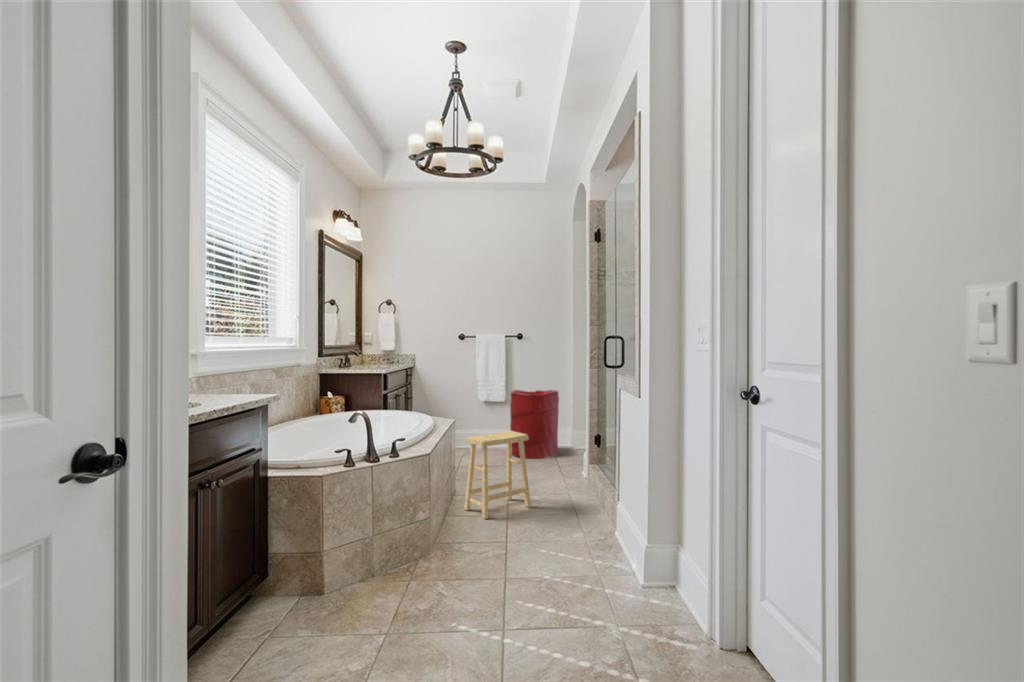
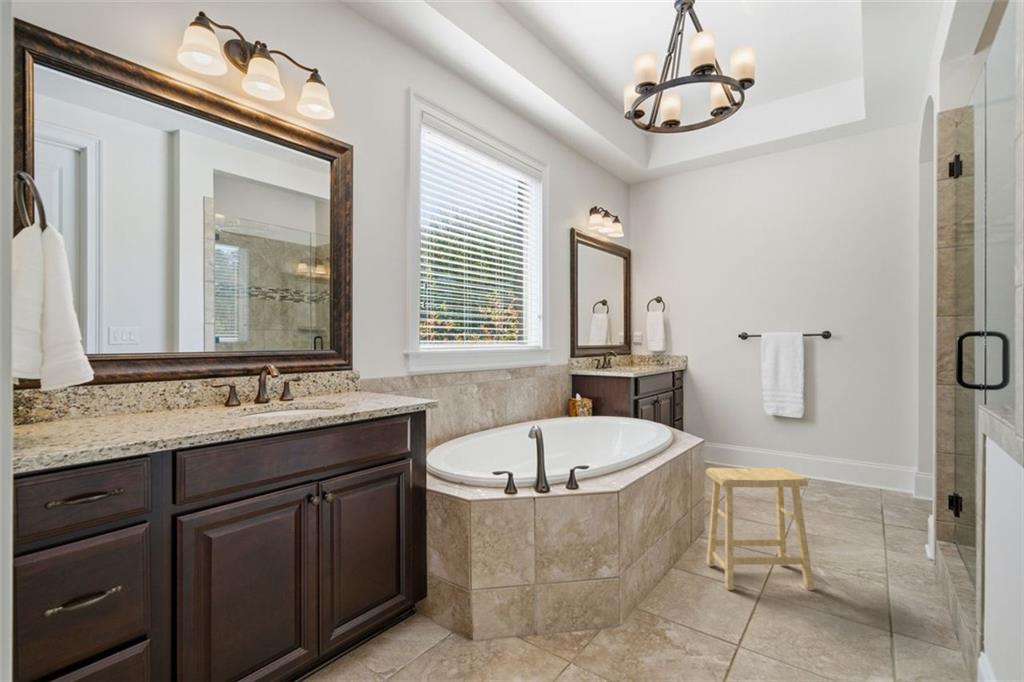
laundry hamper: present [510,390,559,459] -> none [817,403,903,507]

